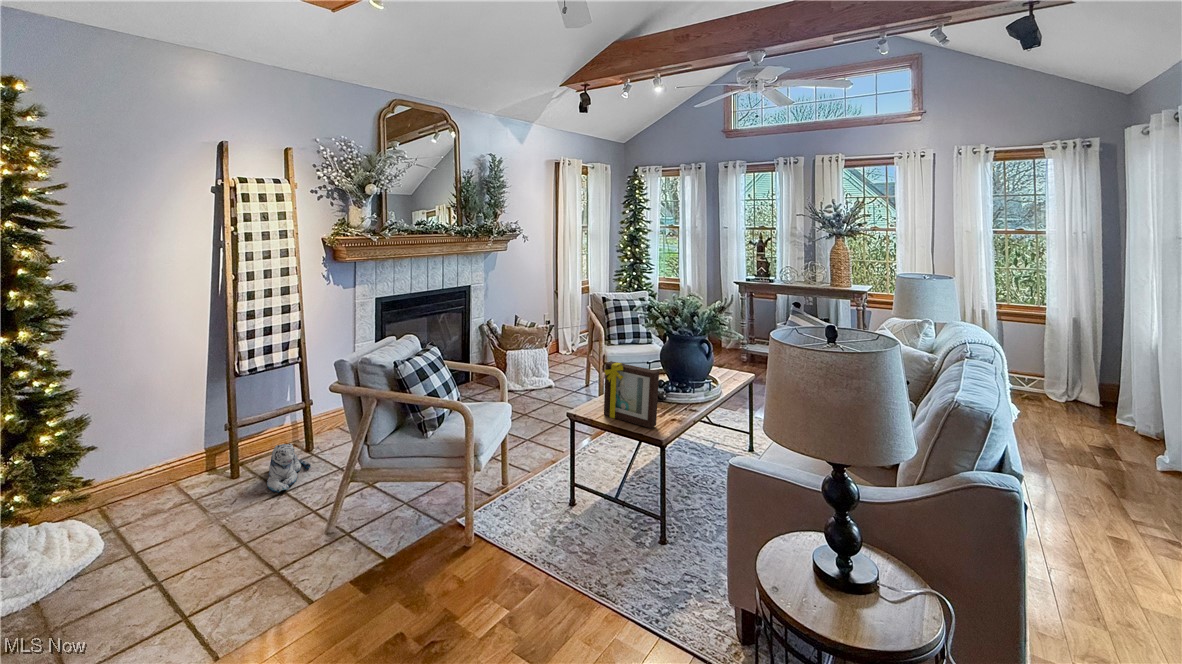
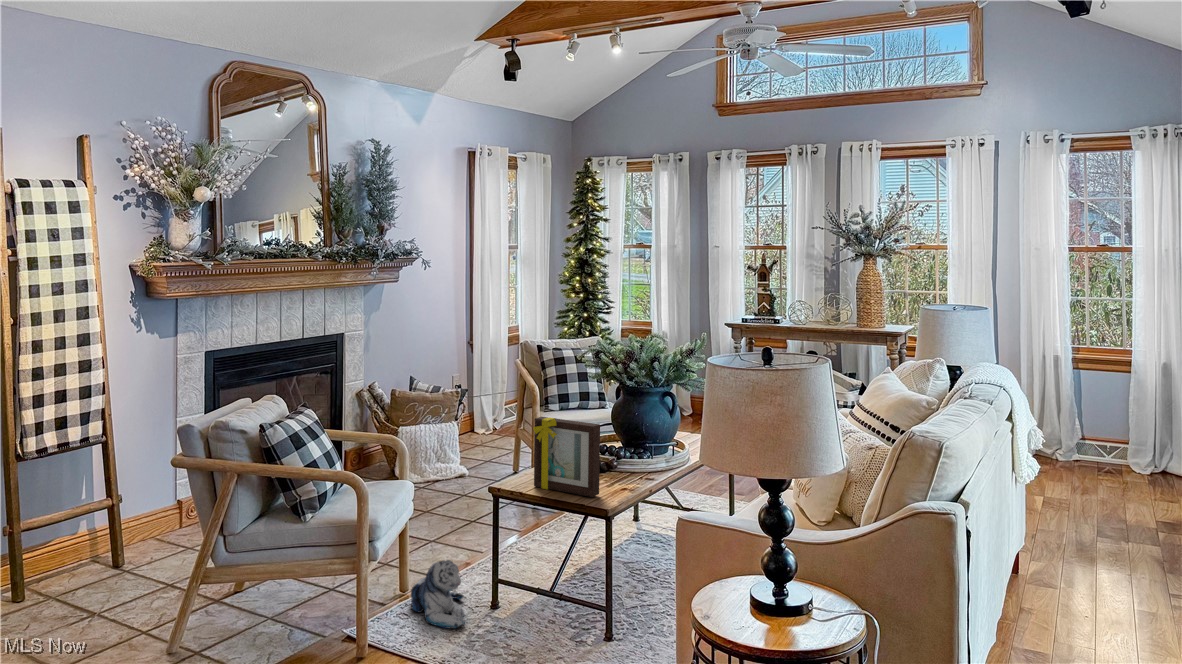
plush toy: present [267,444,311,493] -> present [411,560,465,629]

